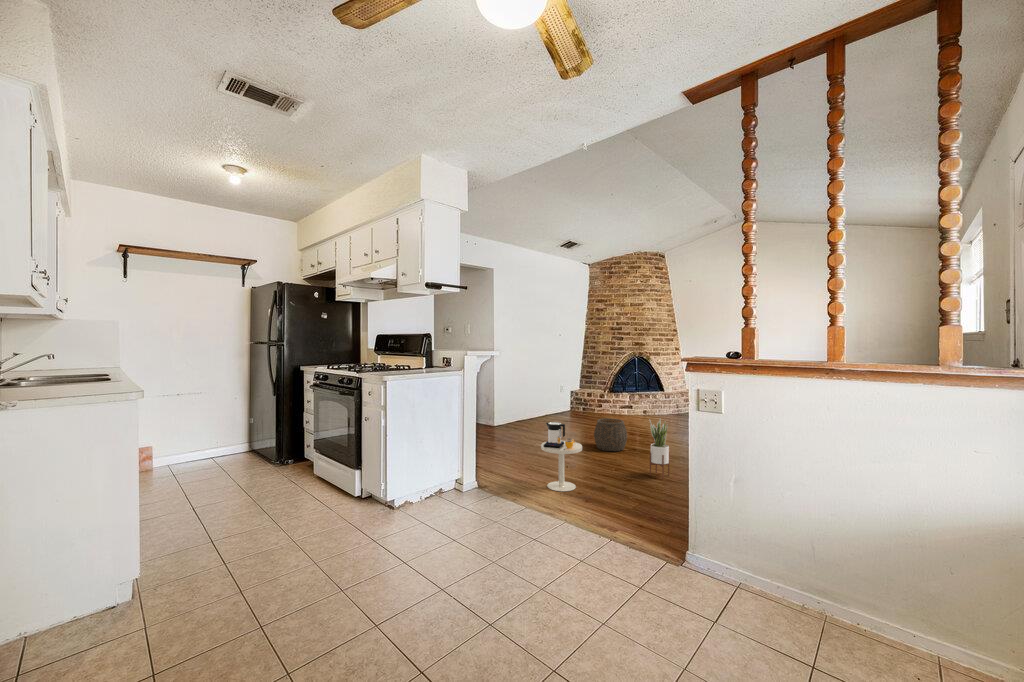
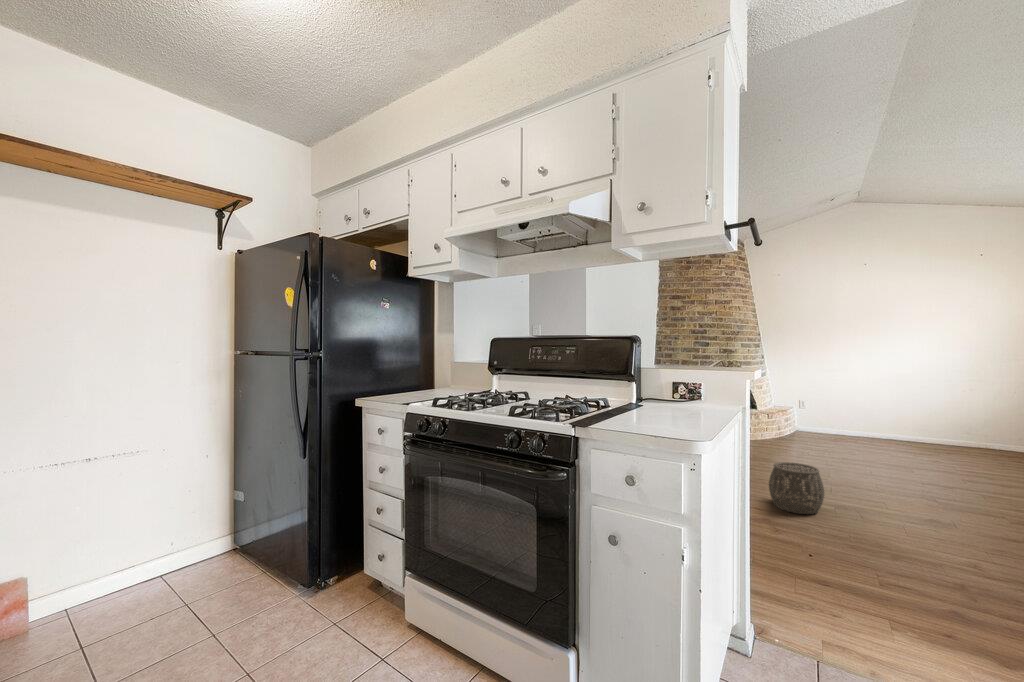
potted plant: present [649,419,670,478] -> none [942,474,980,575]
side table: present [541,422,582,491] -> none [823,494,915,626]

